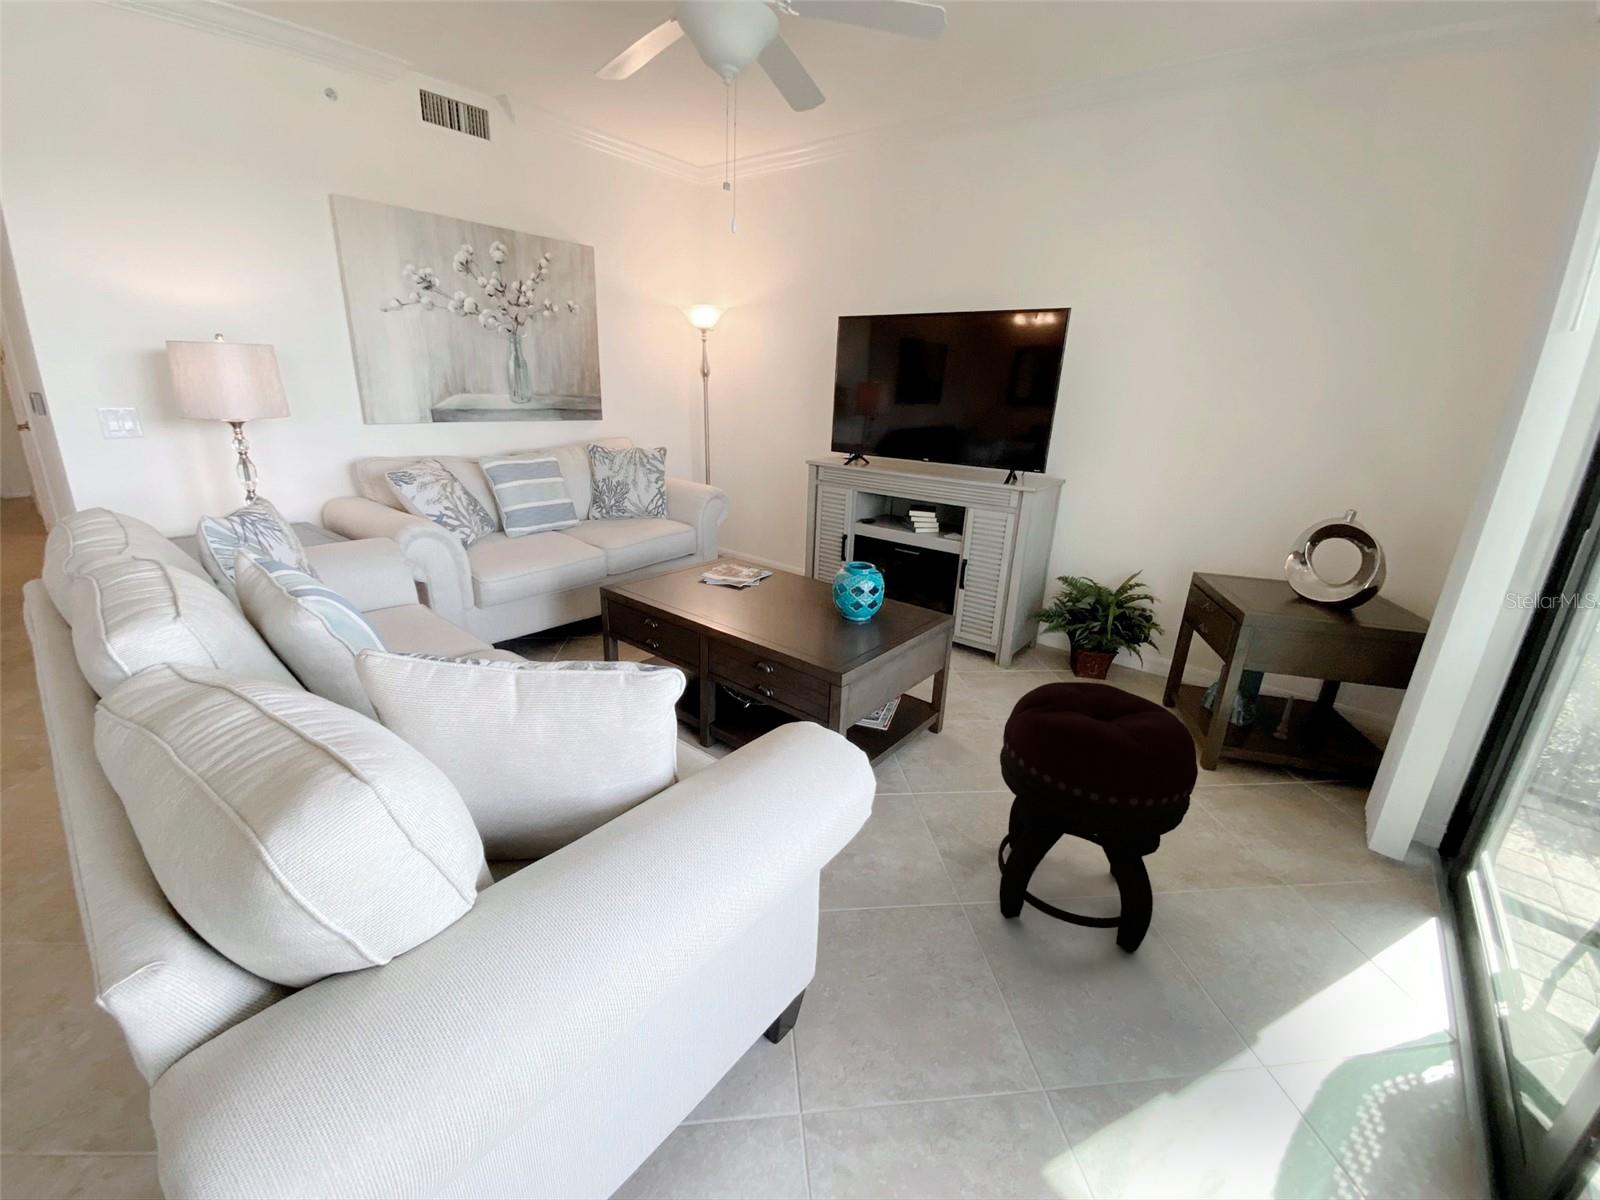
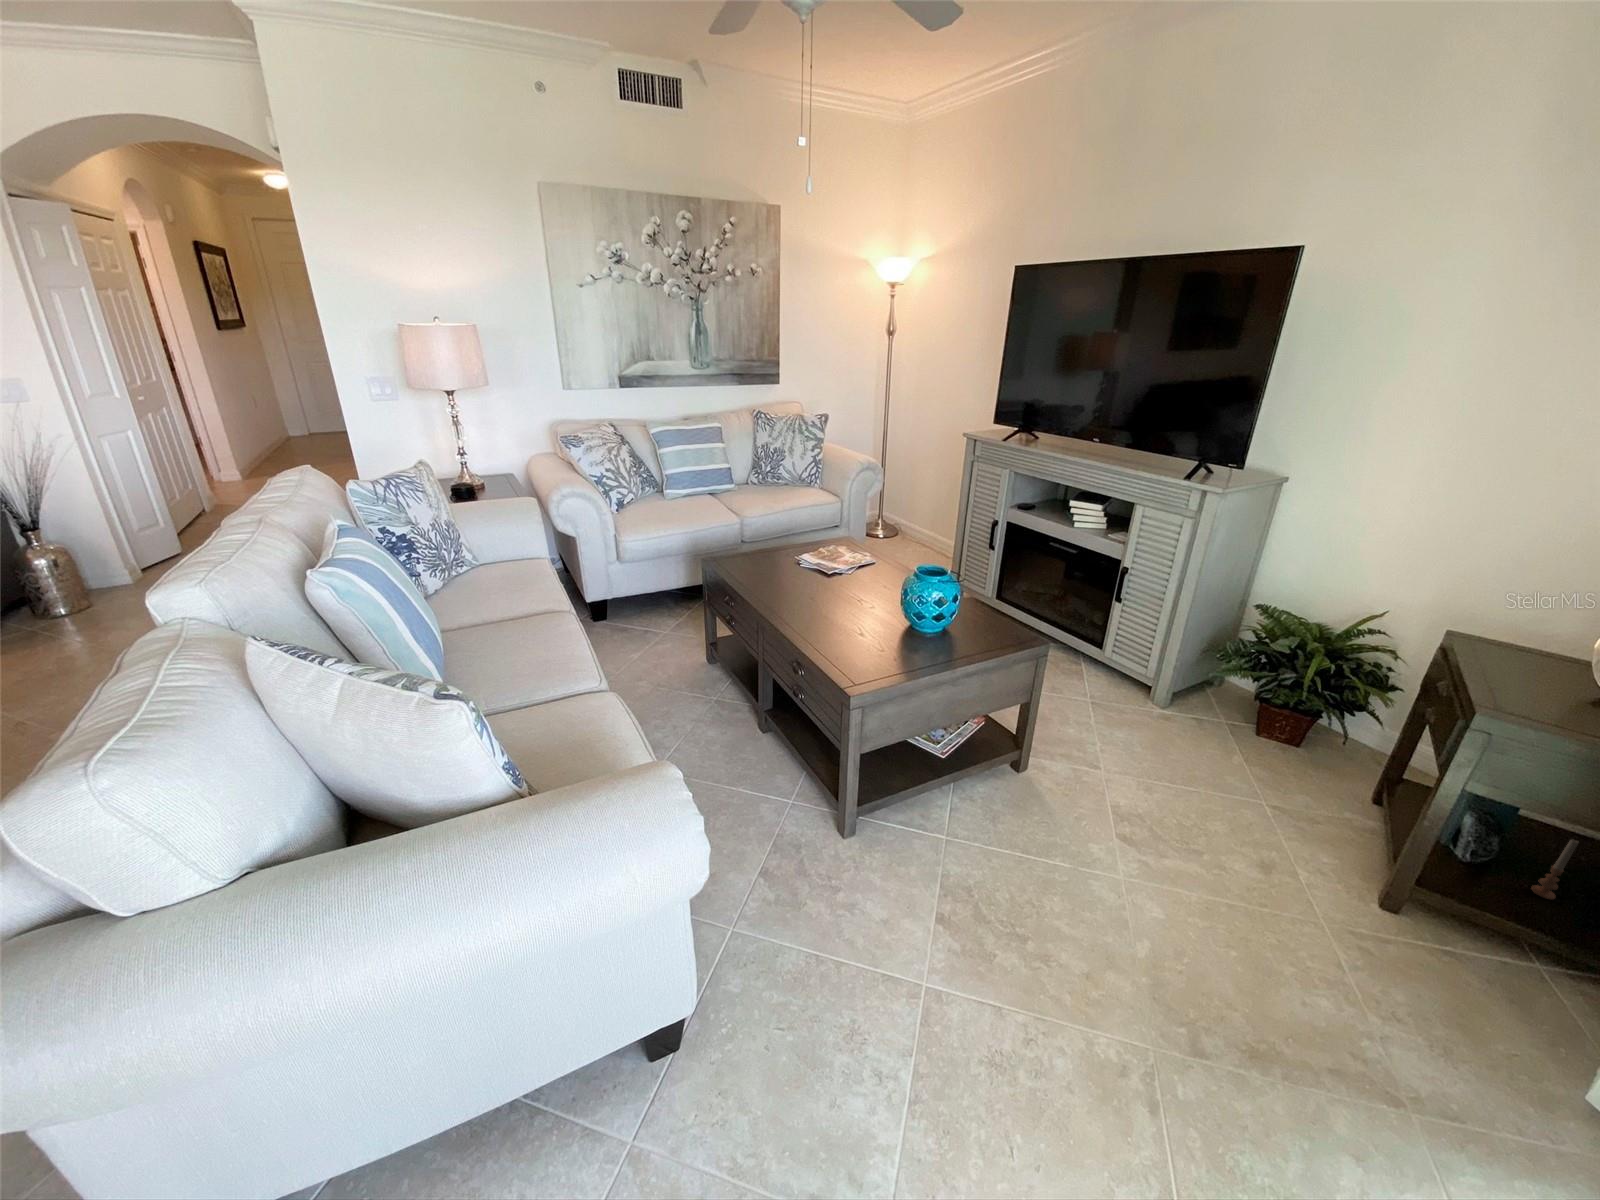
footstool: present [998,682,1198,954] -> none [971,767,1258,1142]

